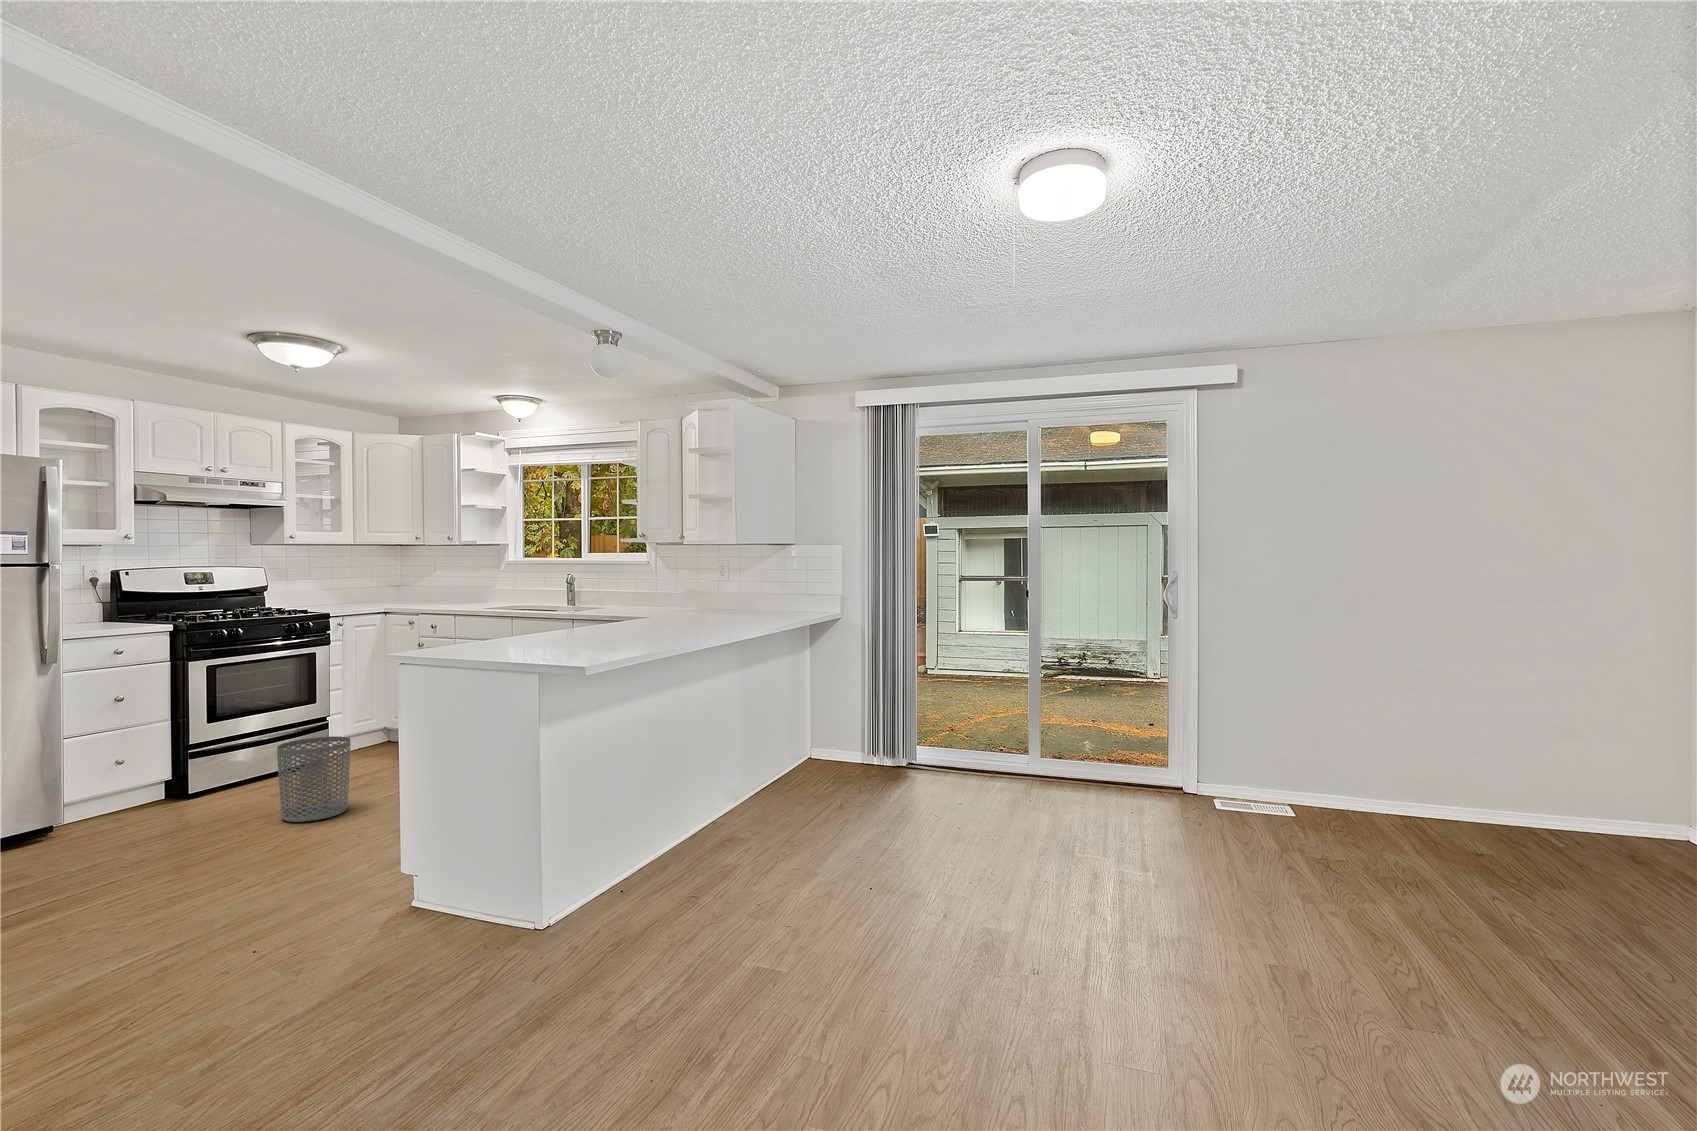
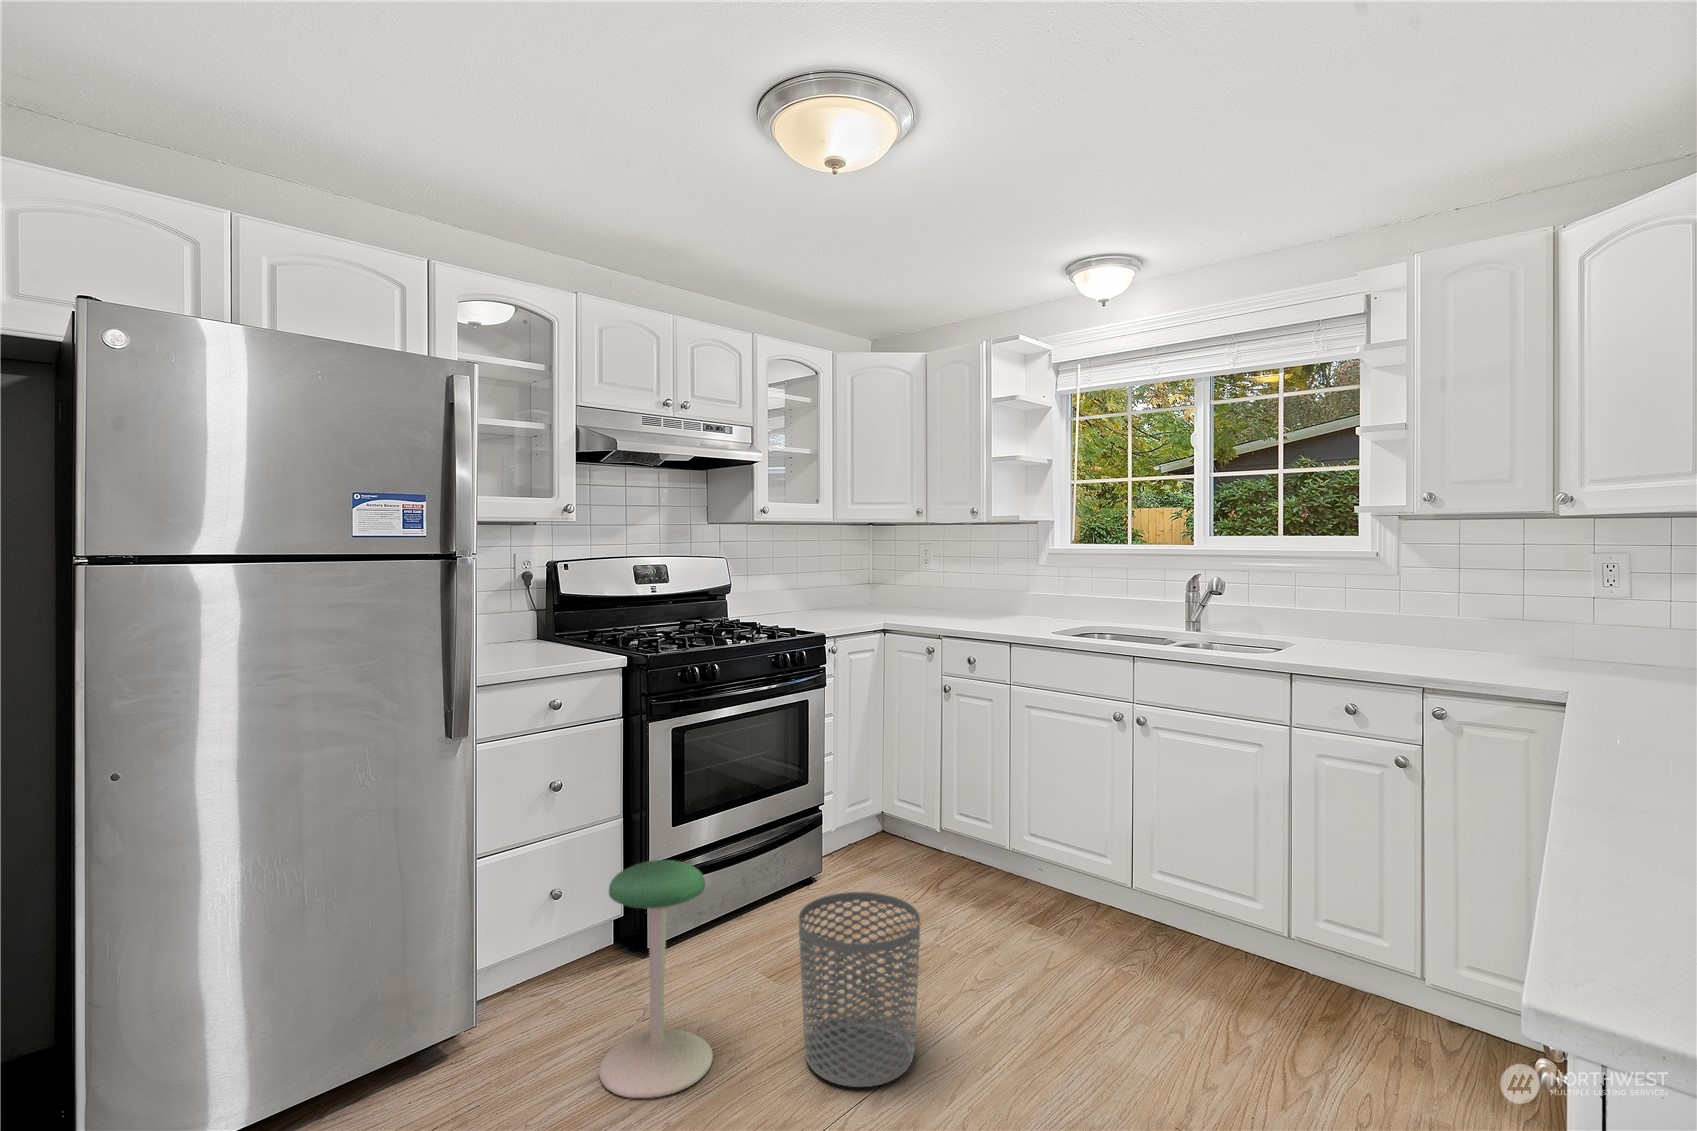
stool: none [148,725,224,841] -> present [599,860,713,1098]

